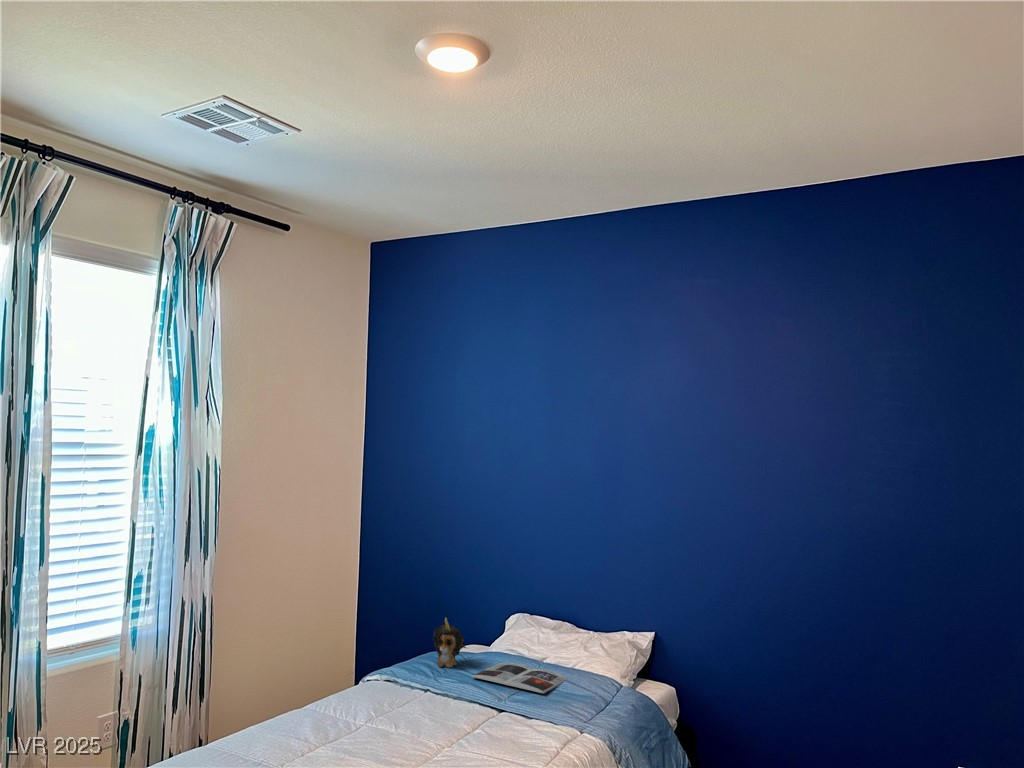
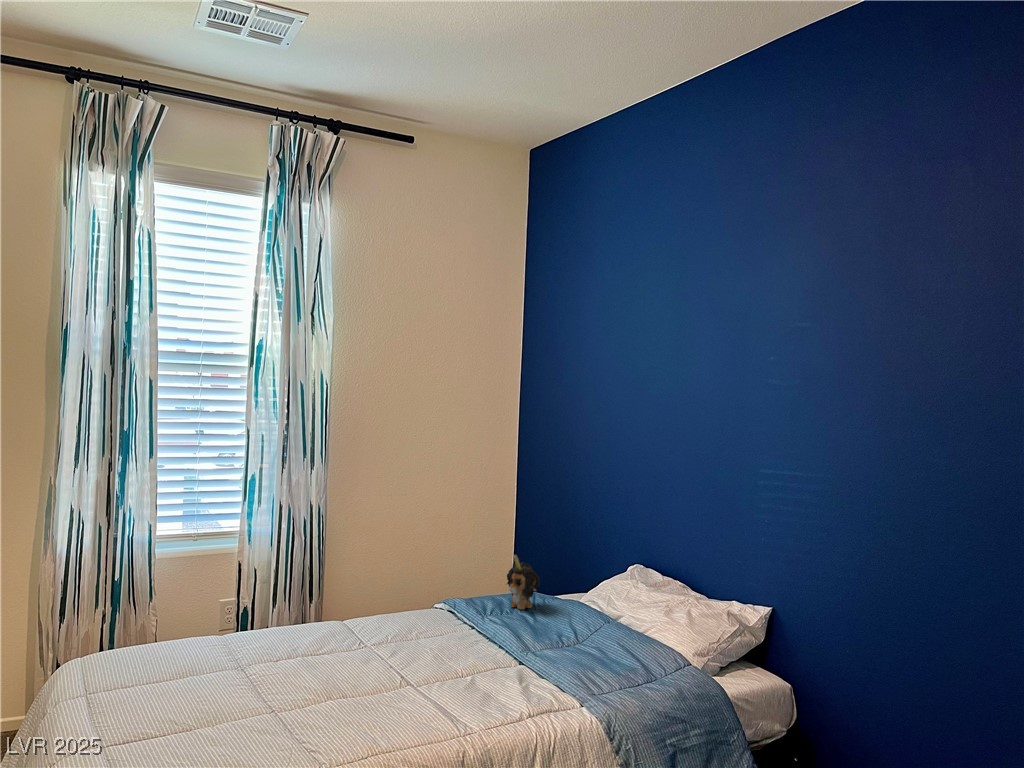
magazine: present [471,663,568,693] -> none [527,614,632,654]

